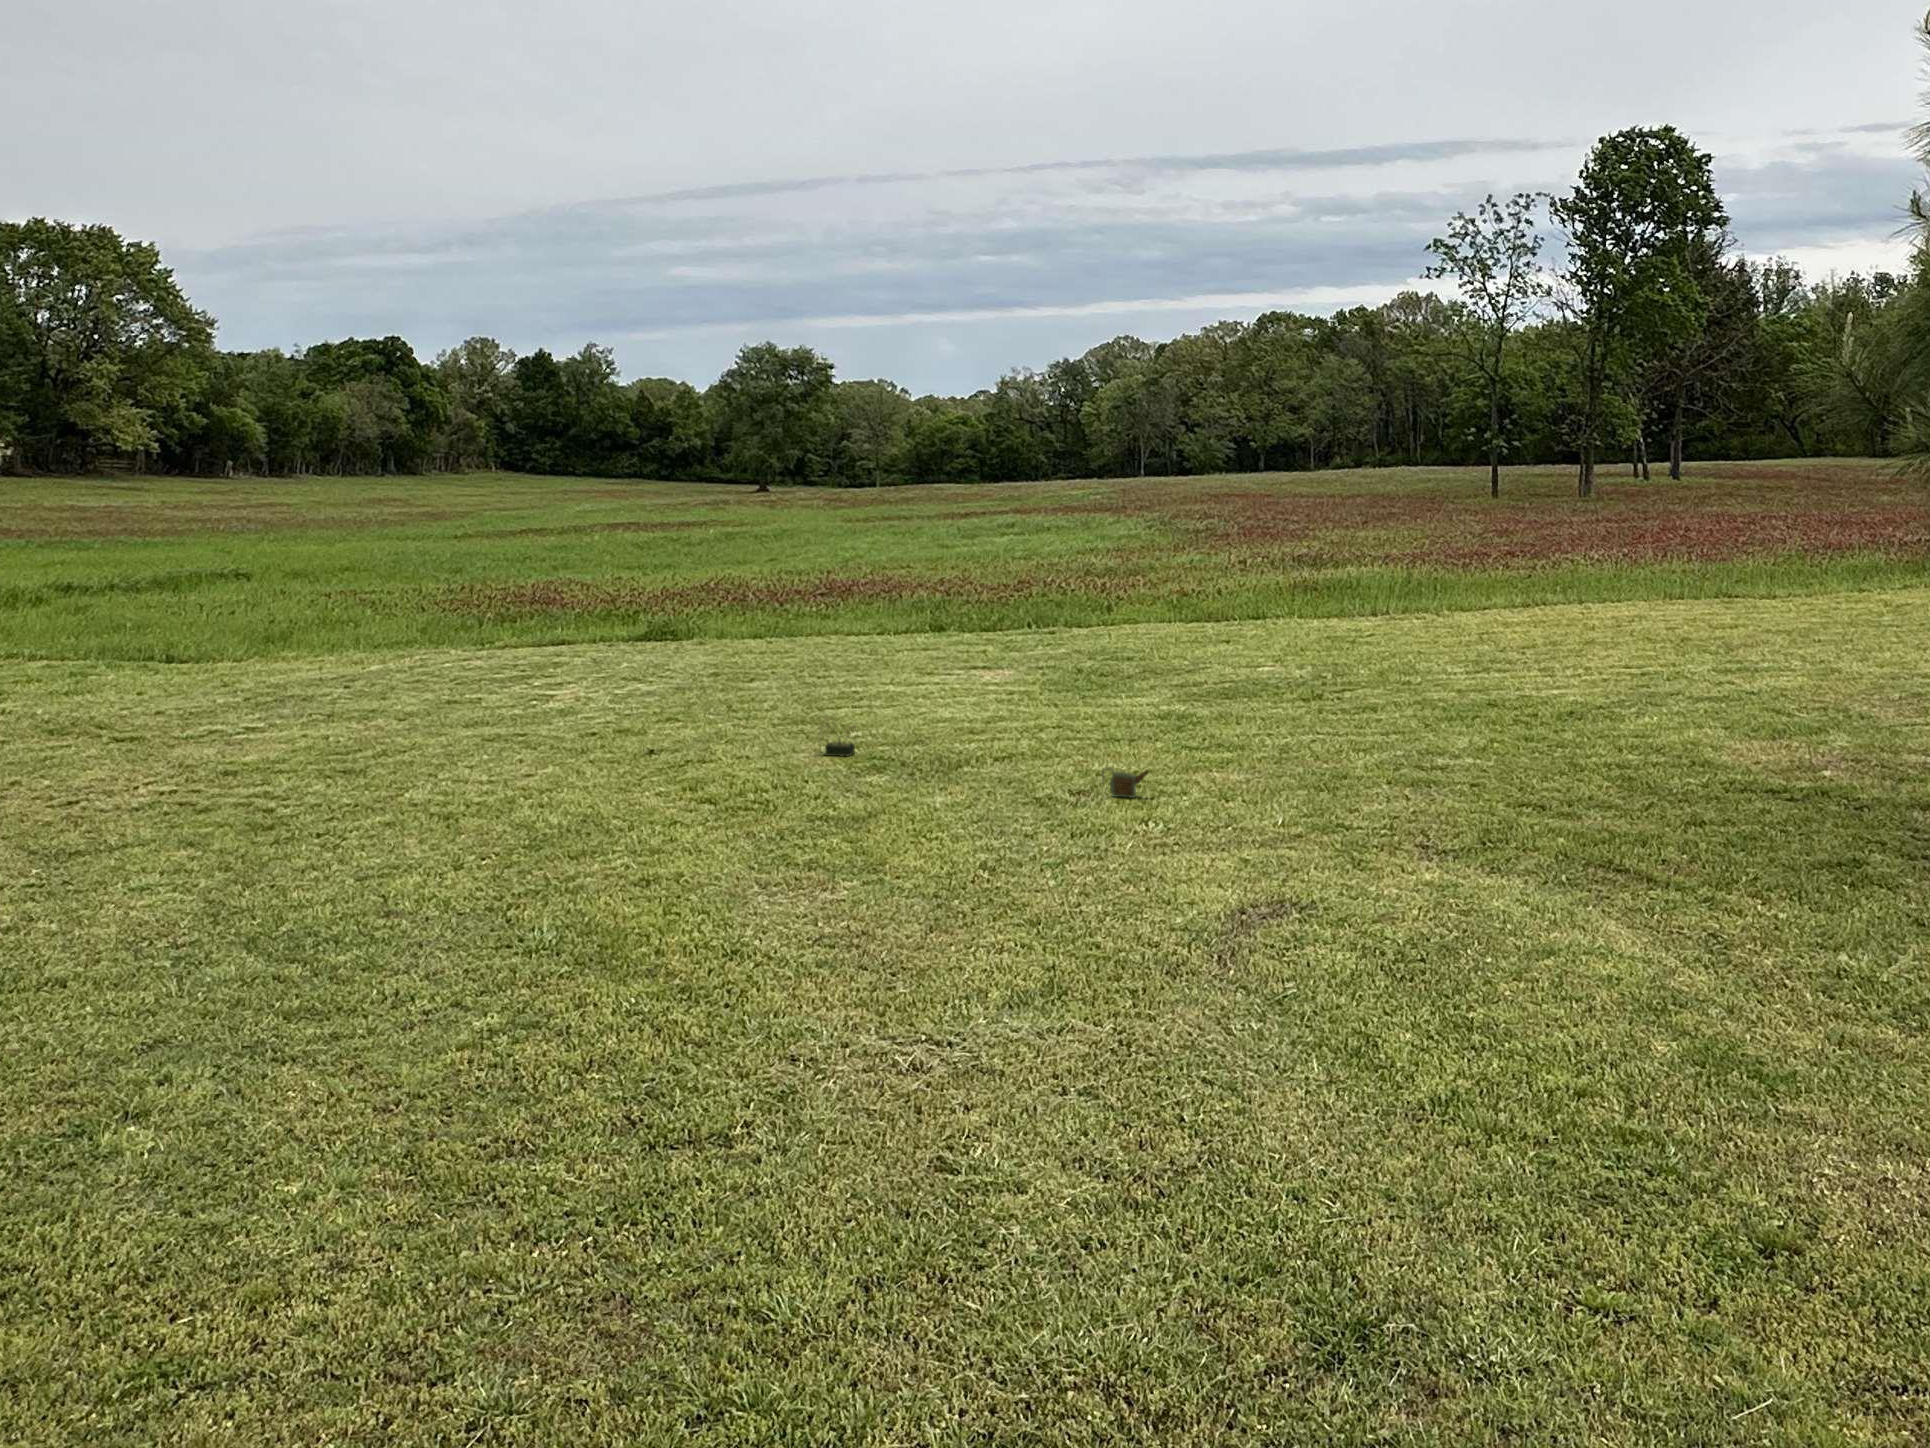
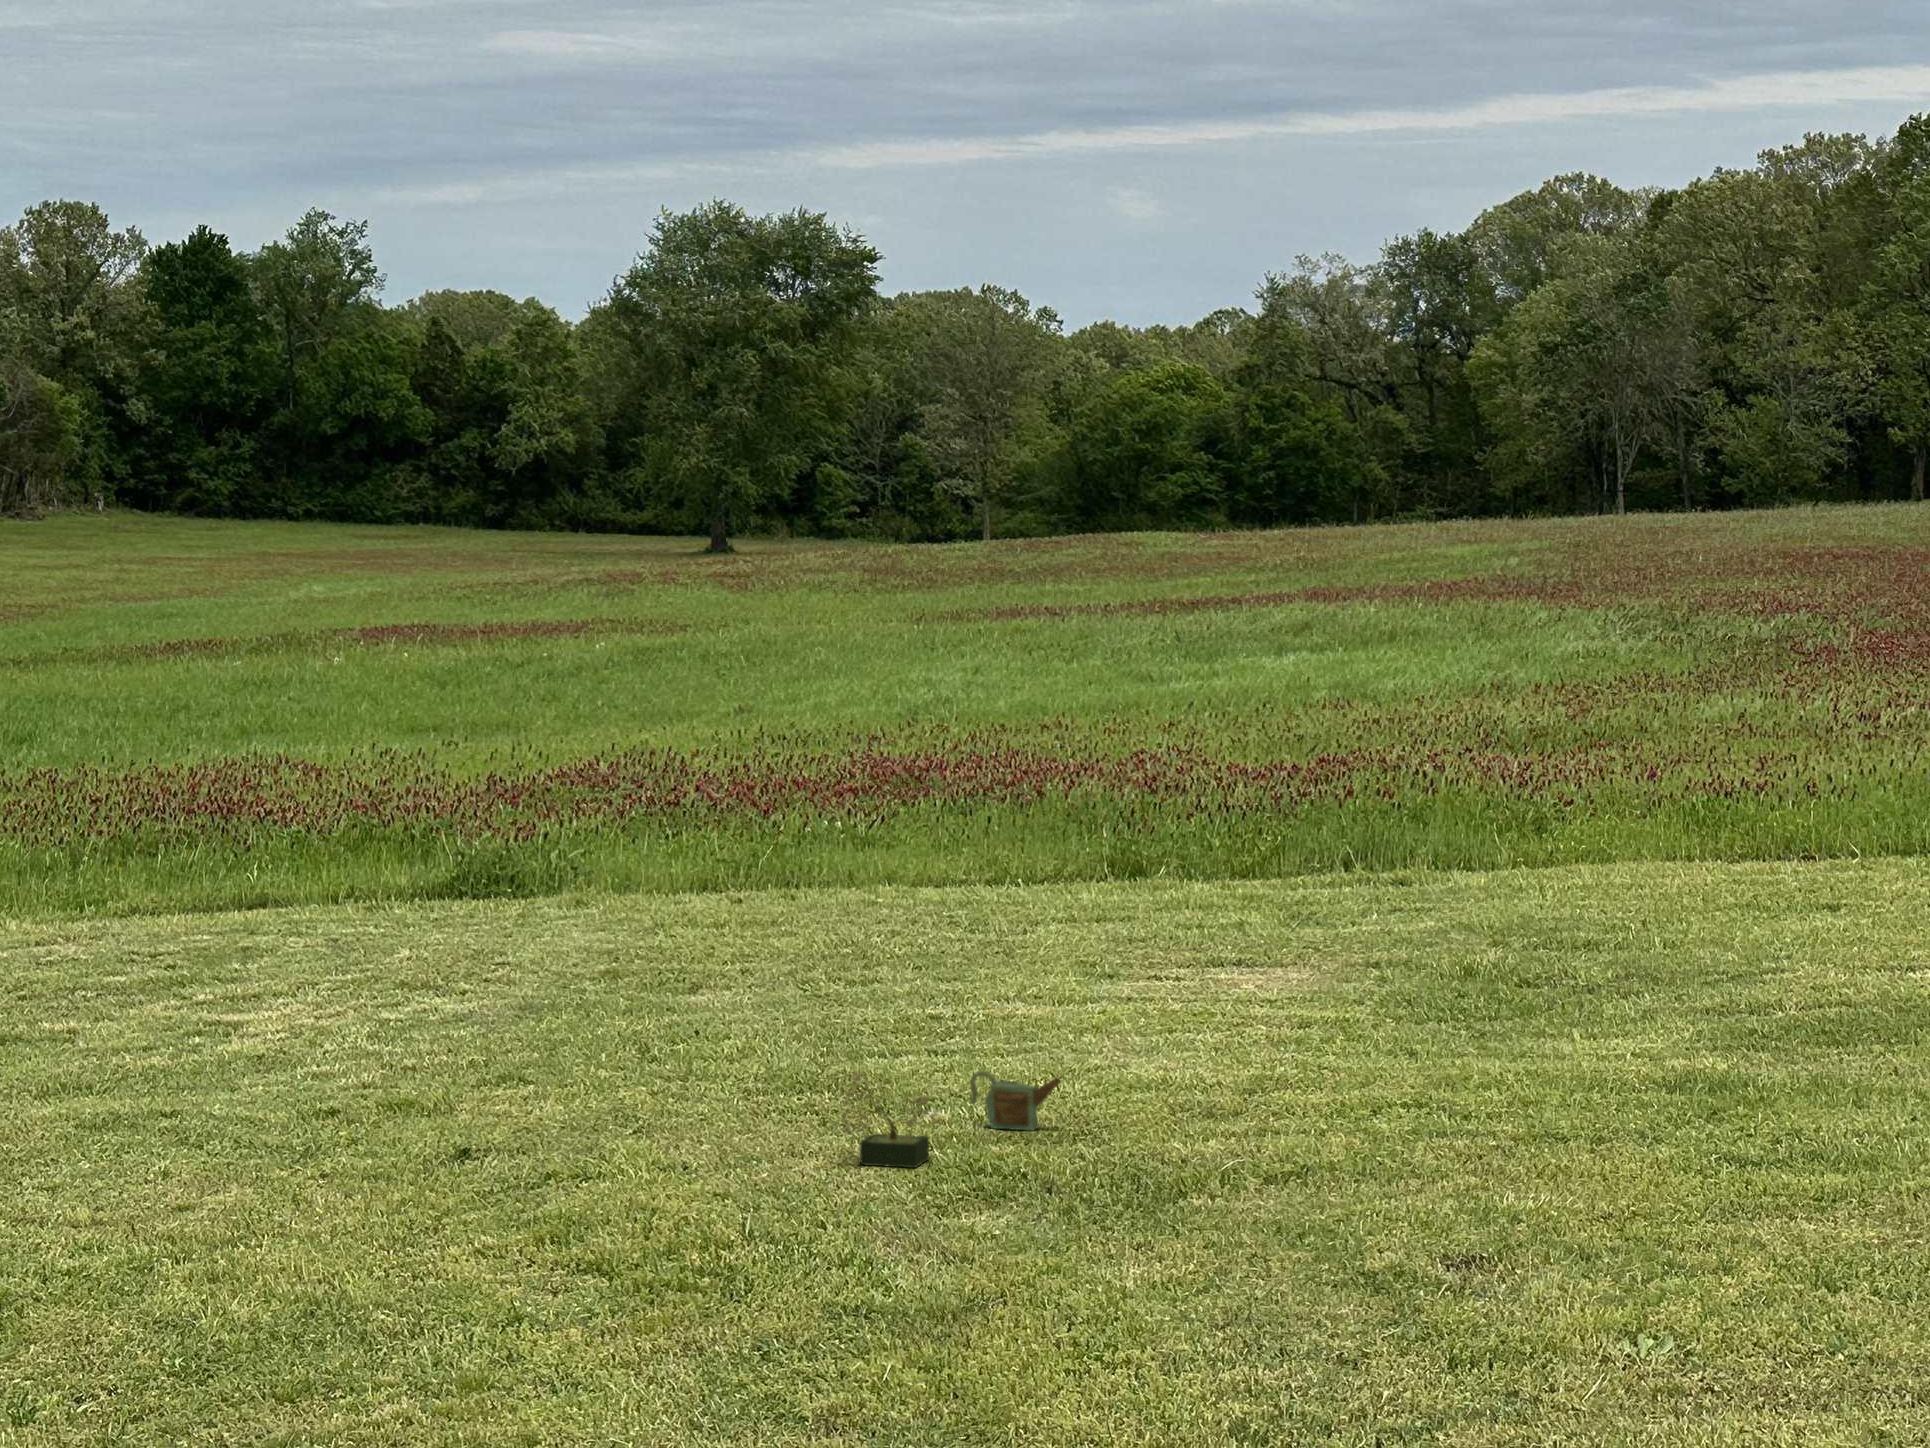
watering can: present [1101,767,1149,798] -> present [970,1071,1062,1131]

